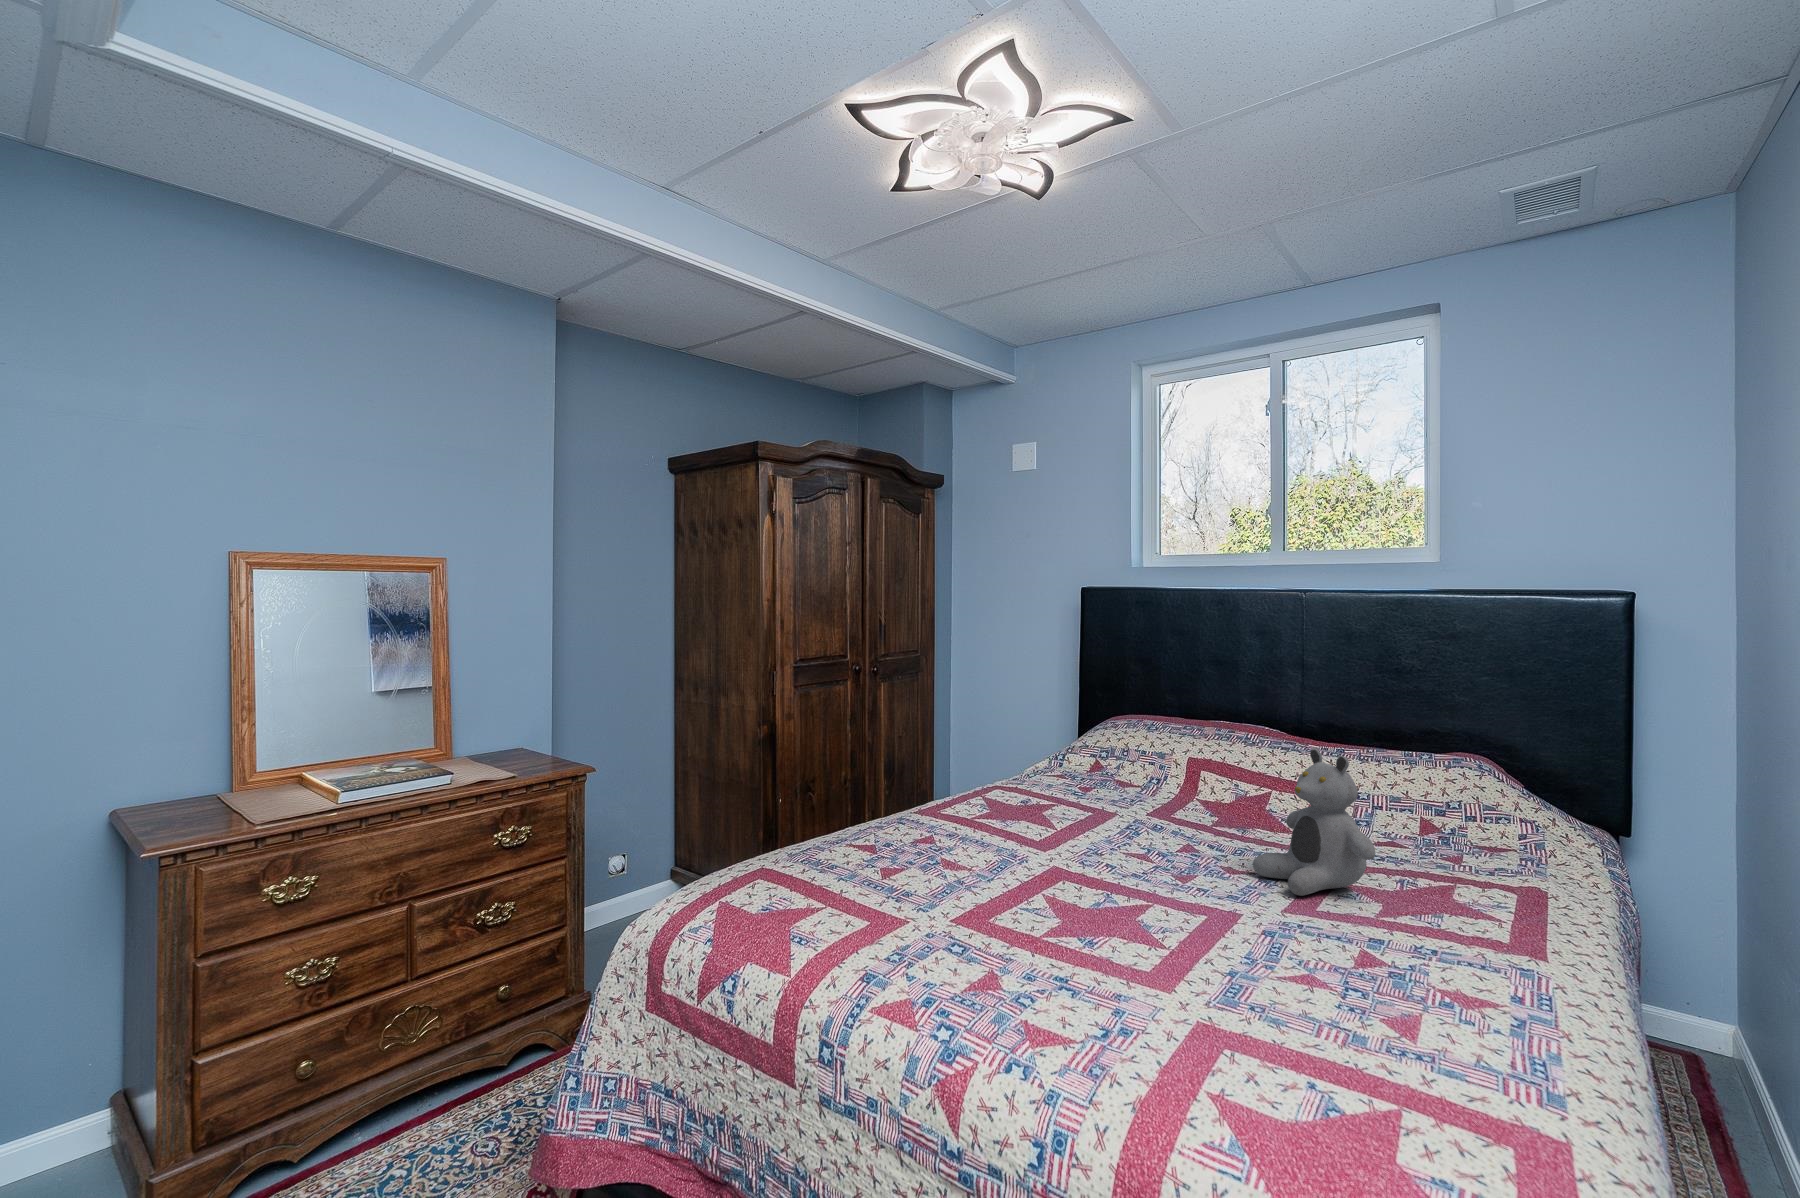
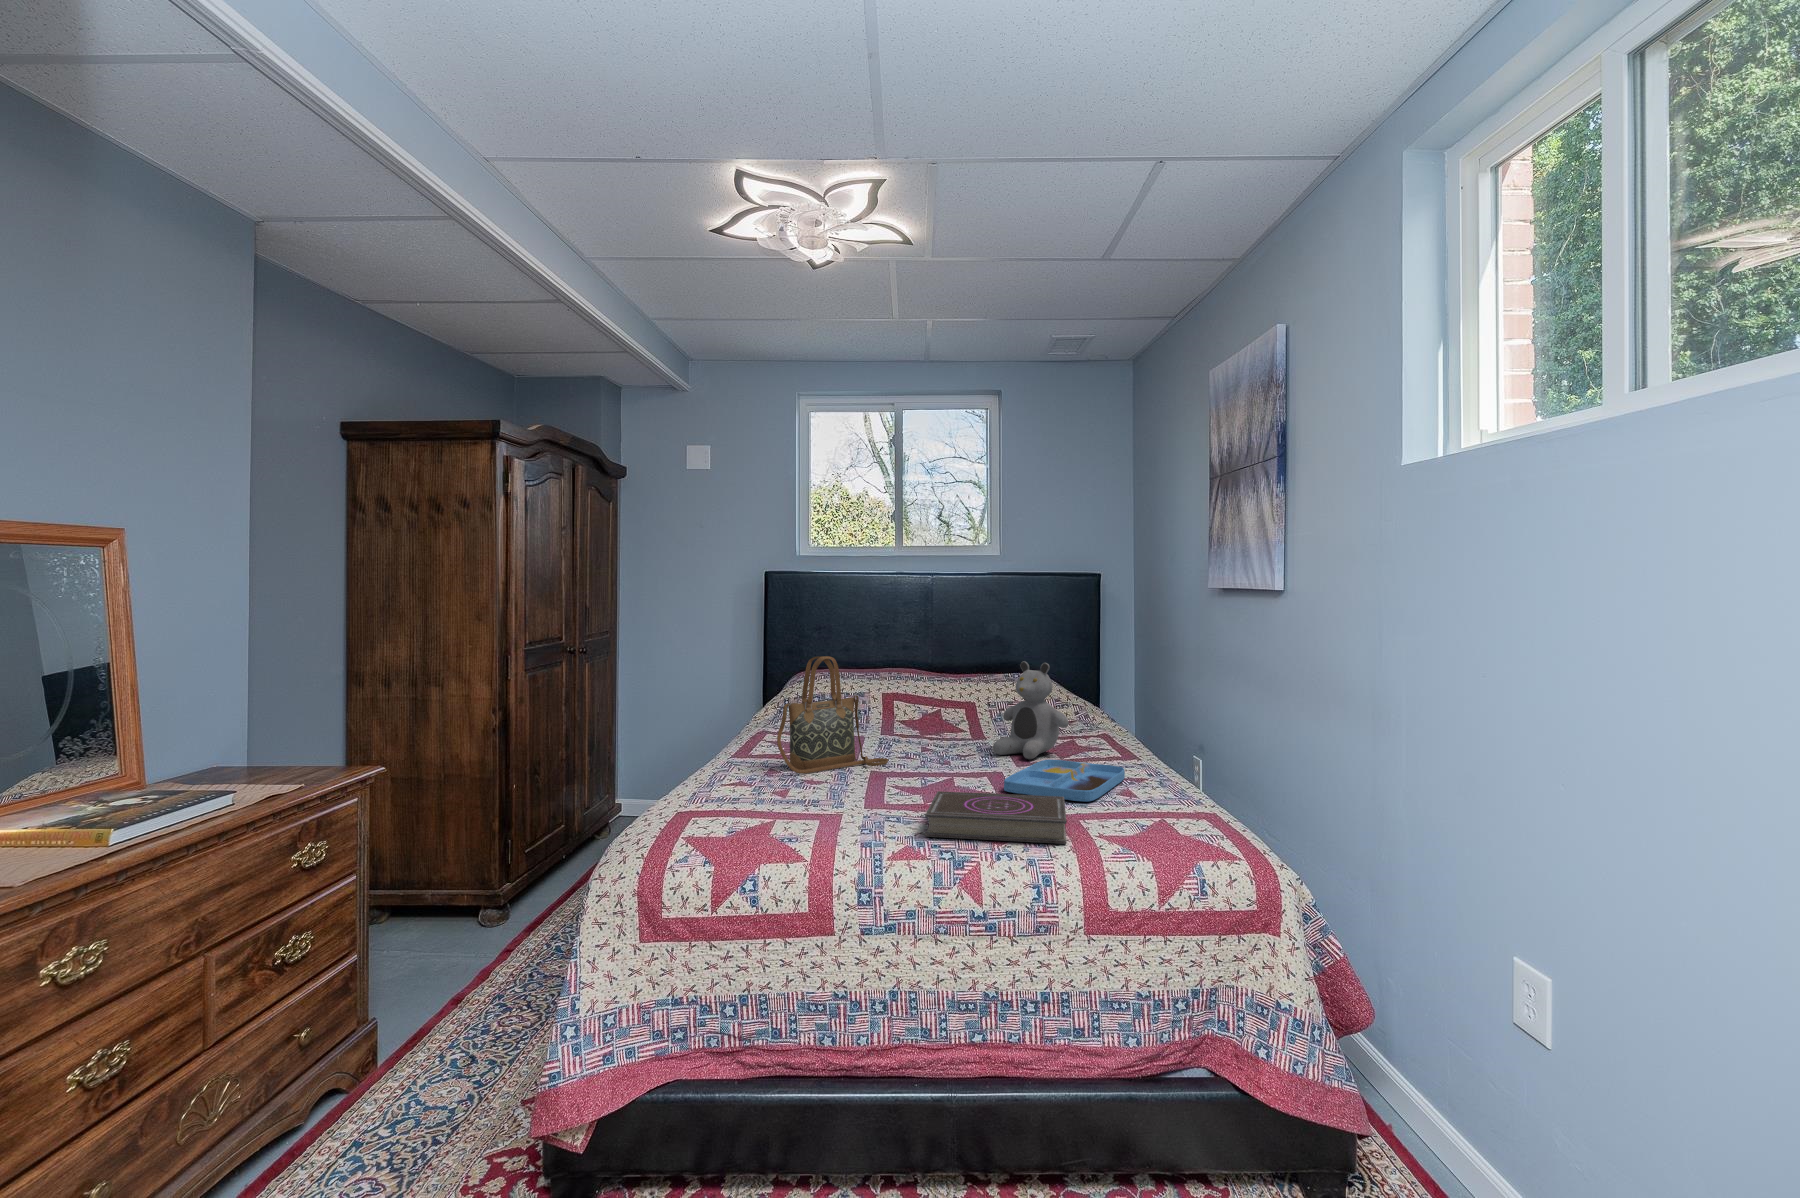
handbag: none [950,712,1092,856] -> present [777,656,889,774]
tray: none [1178,905,1427,1007] -> present [1004,760,1125,802]
book: none [951,923,1205,1087] -> present [925,791,1067,844]

